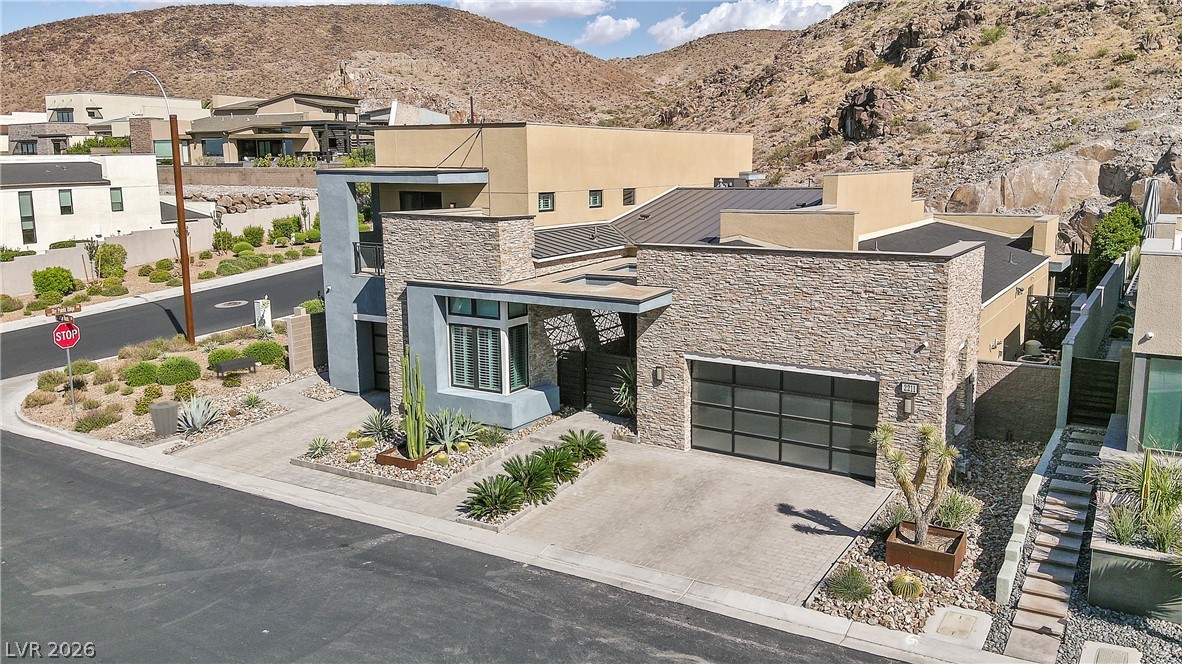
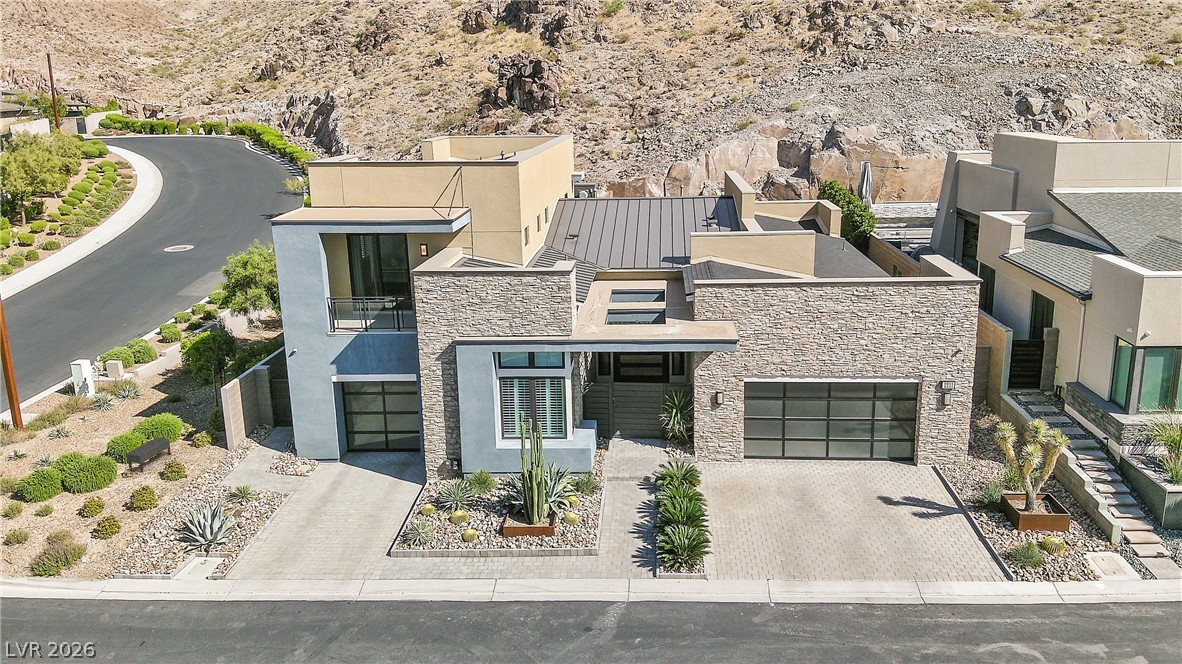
trash can: present [148,401,179,435] -> none [159,520,195,563]

